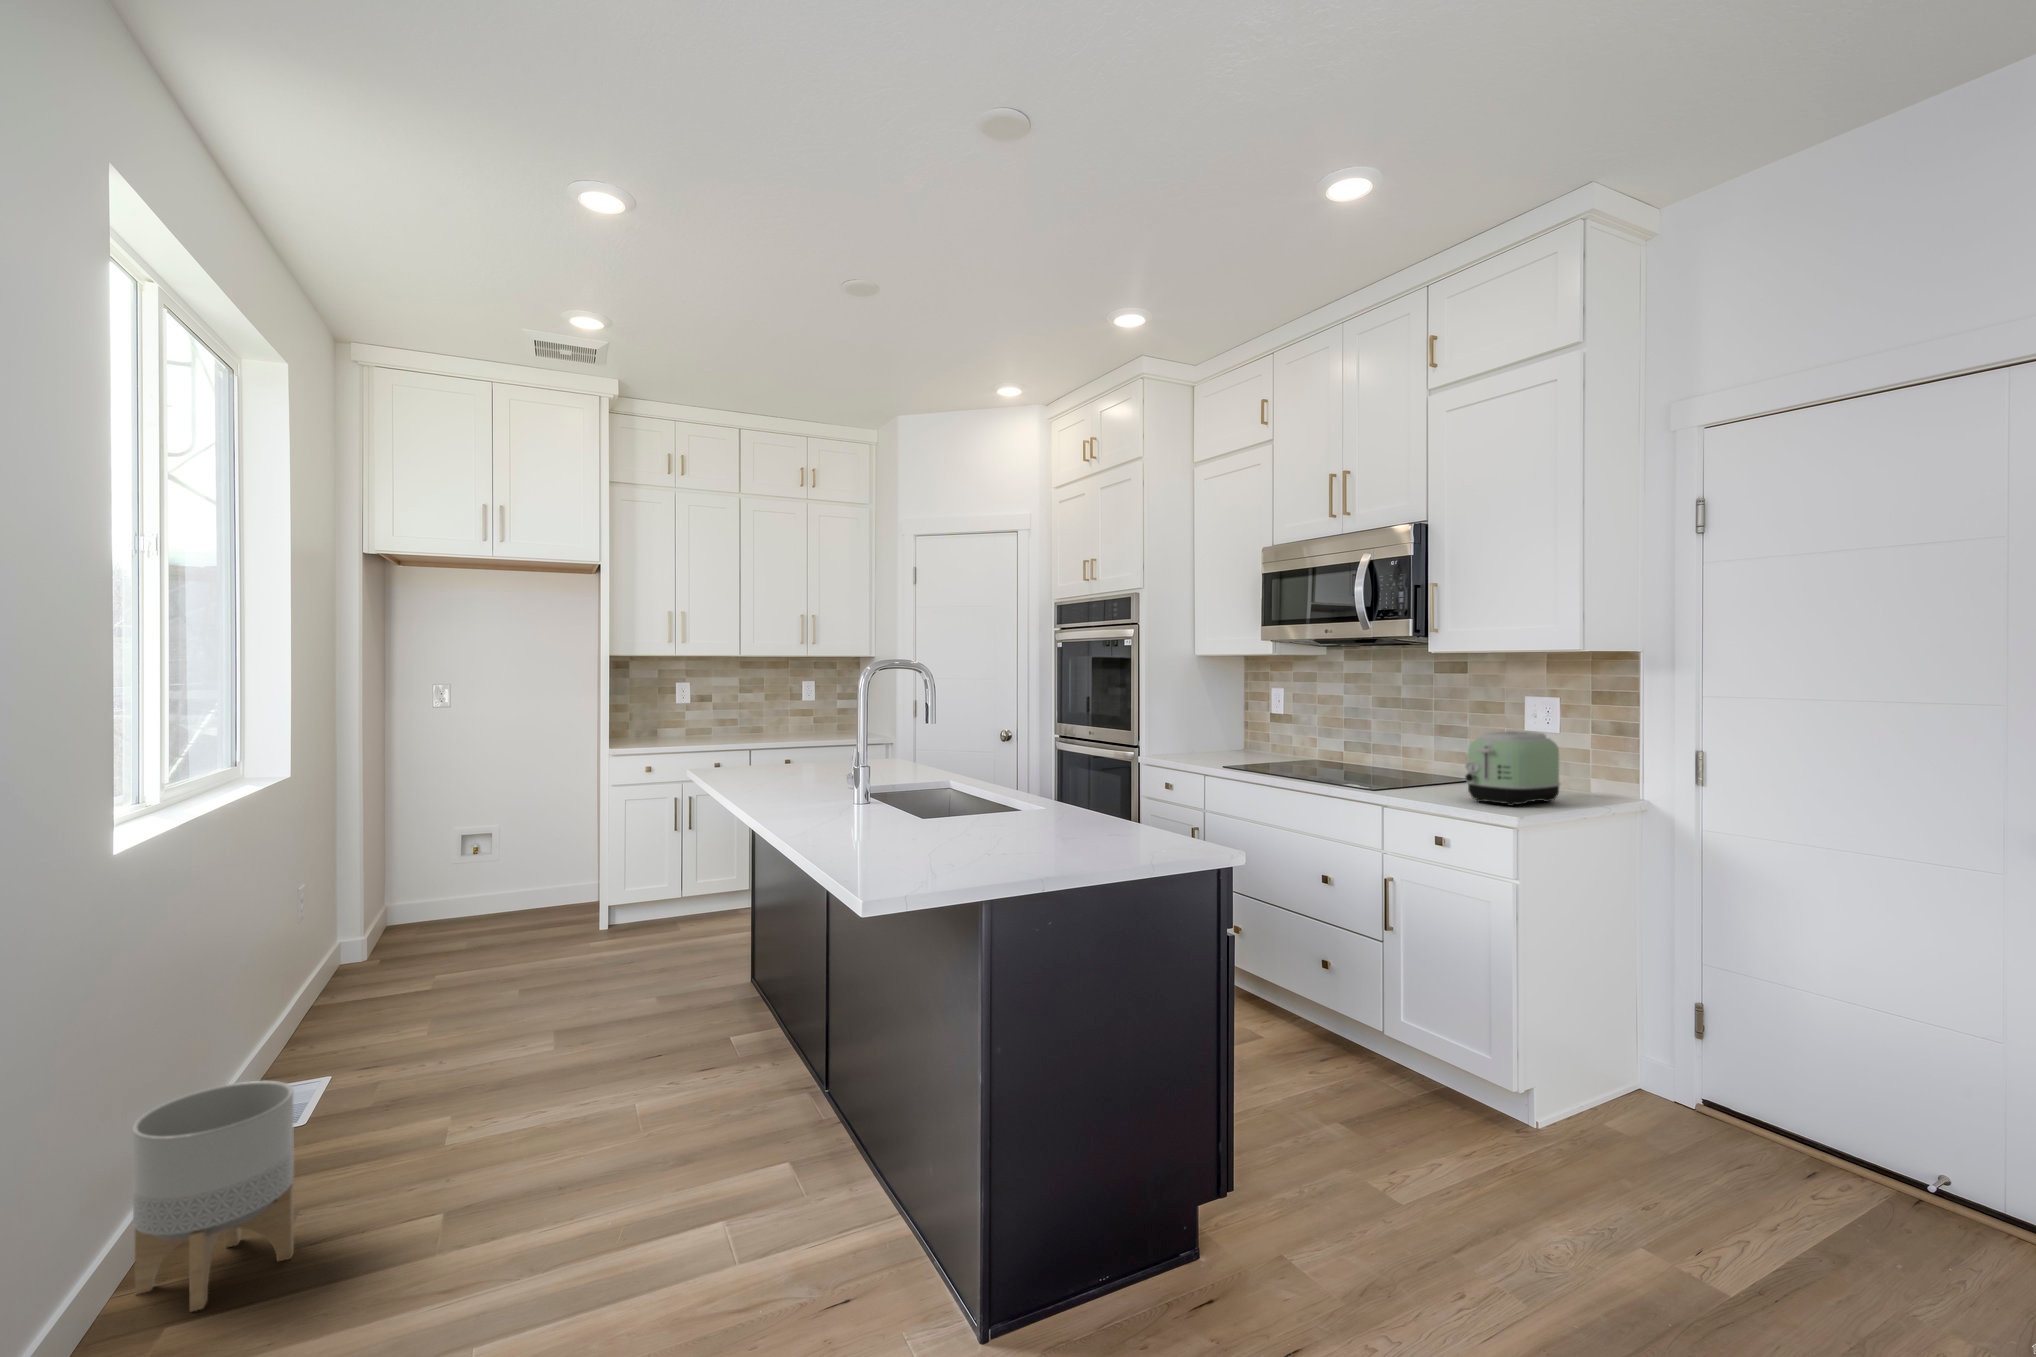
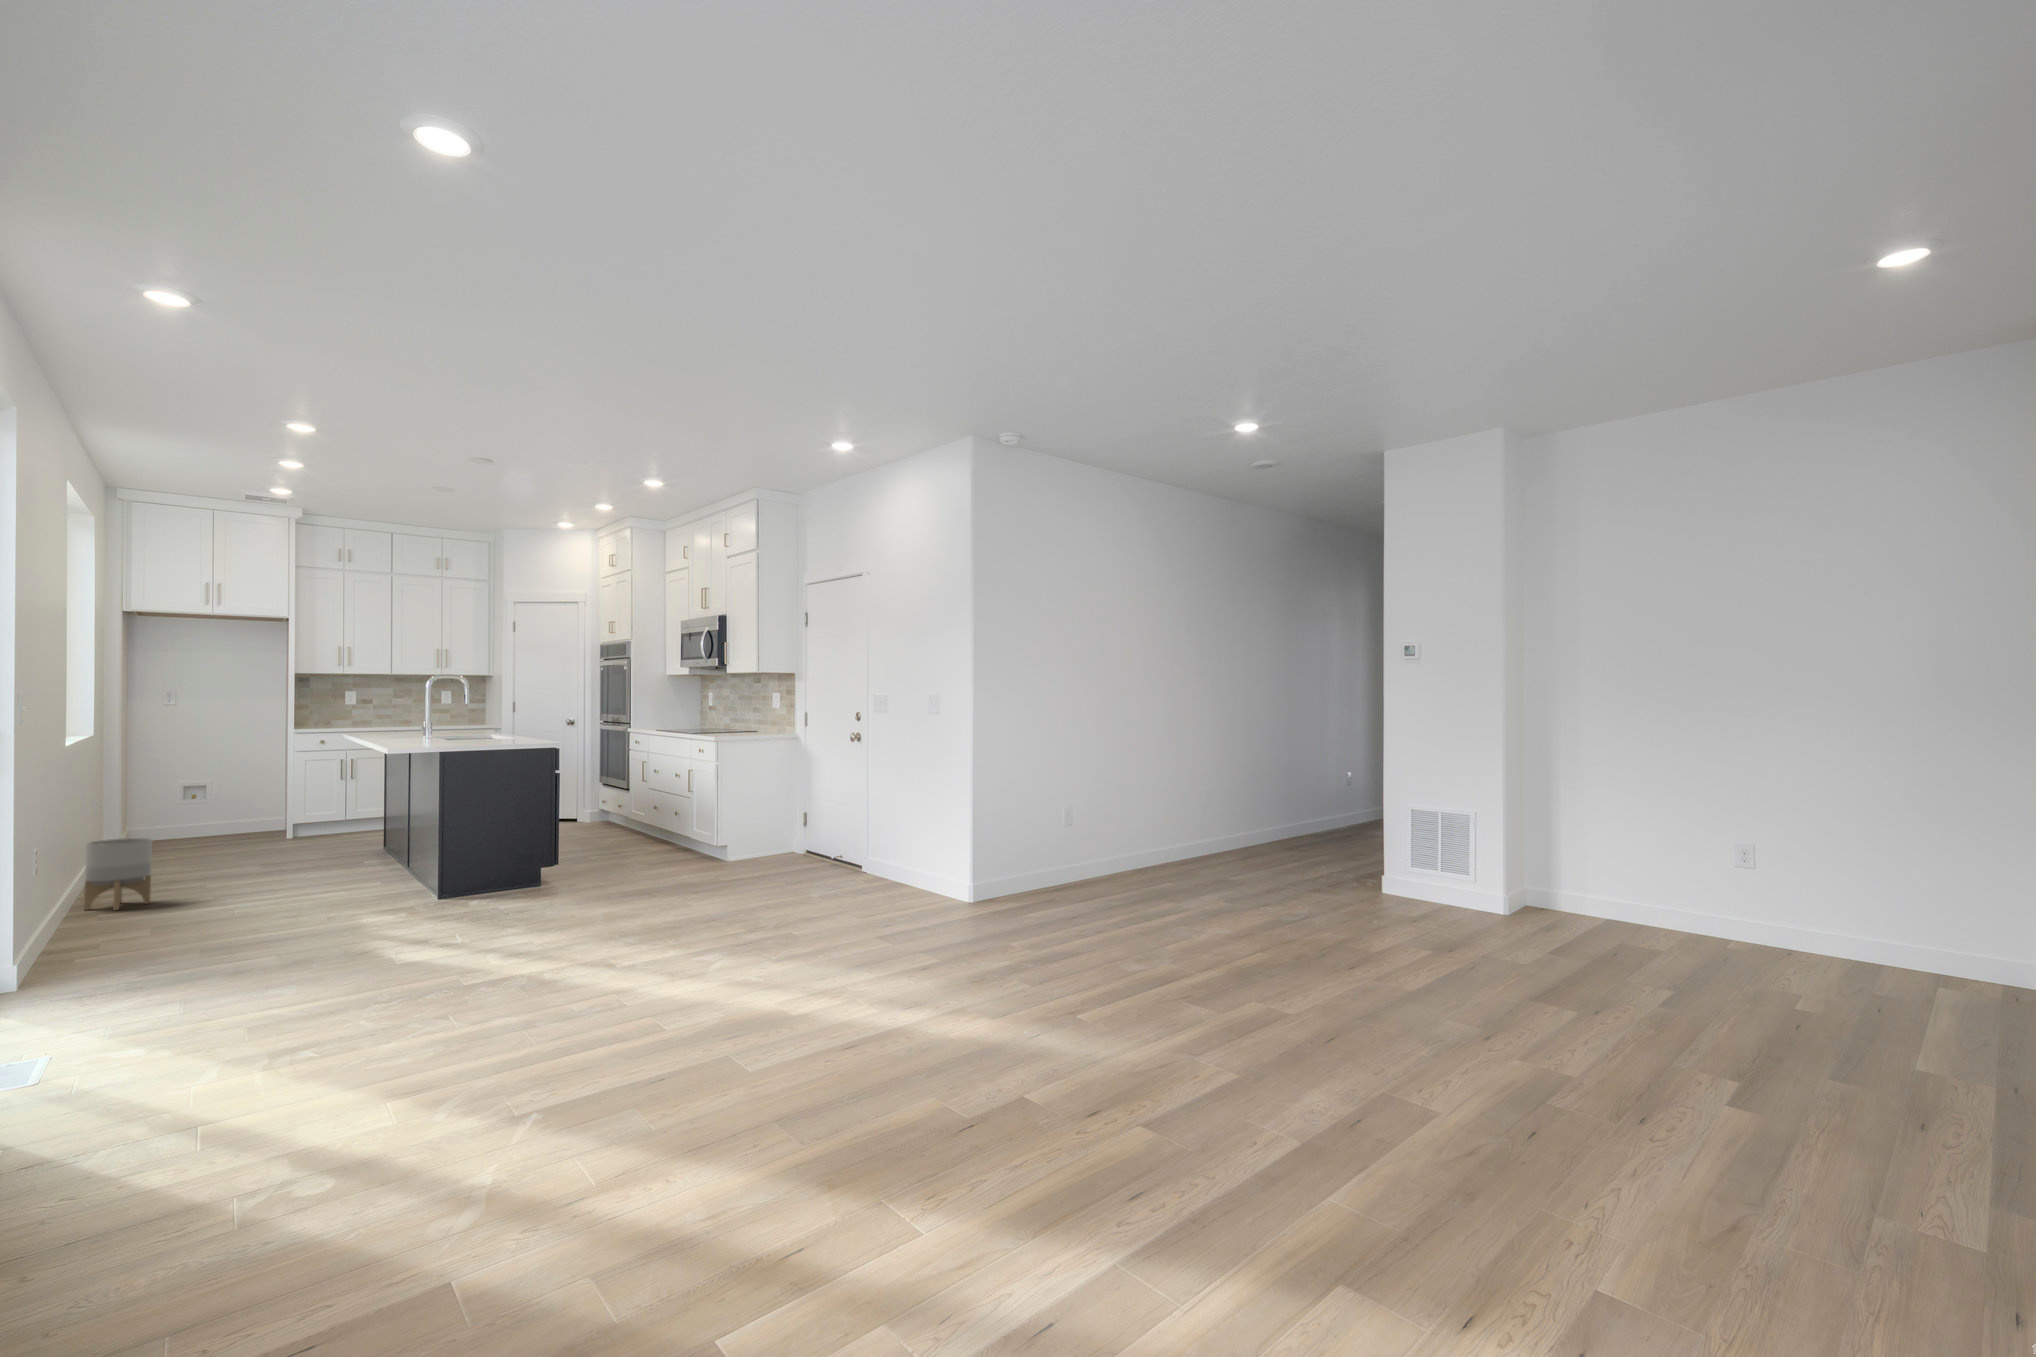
toaster: present [1465,731,1560,806] -> none [717,705,760,735]

